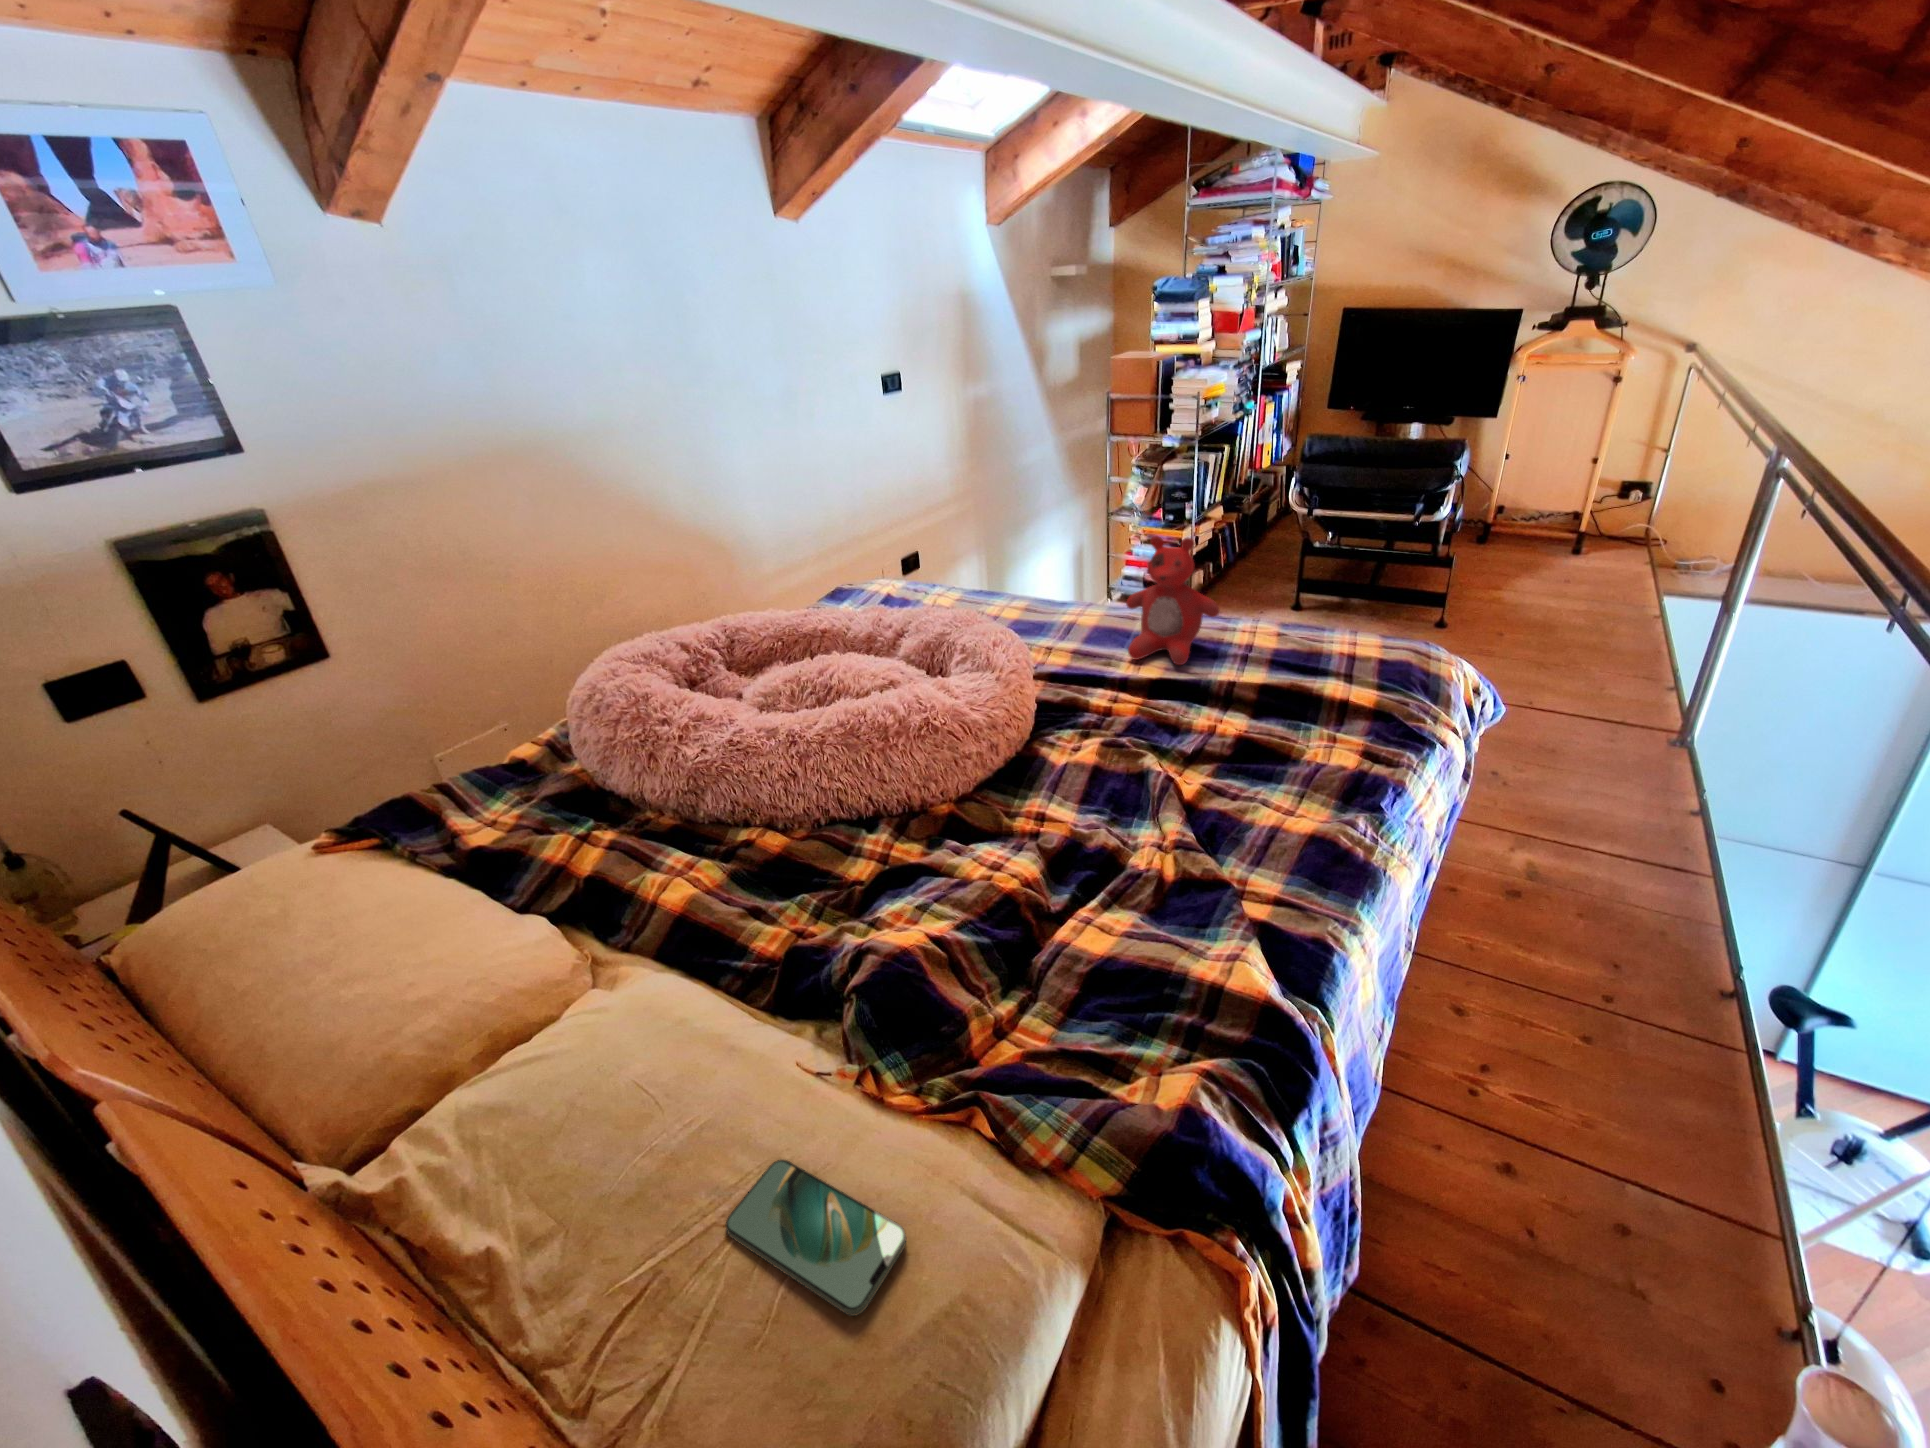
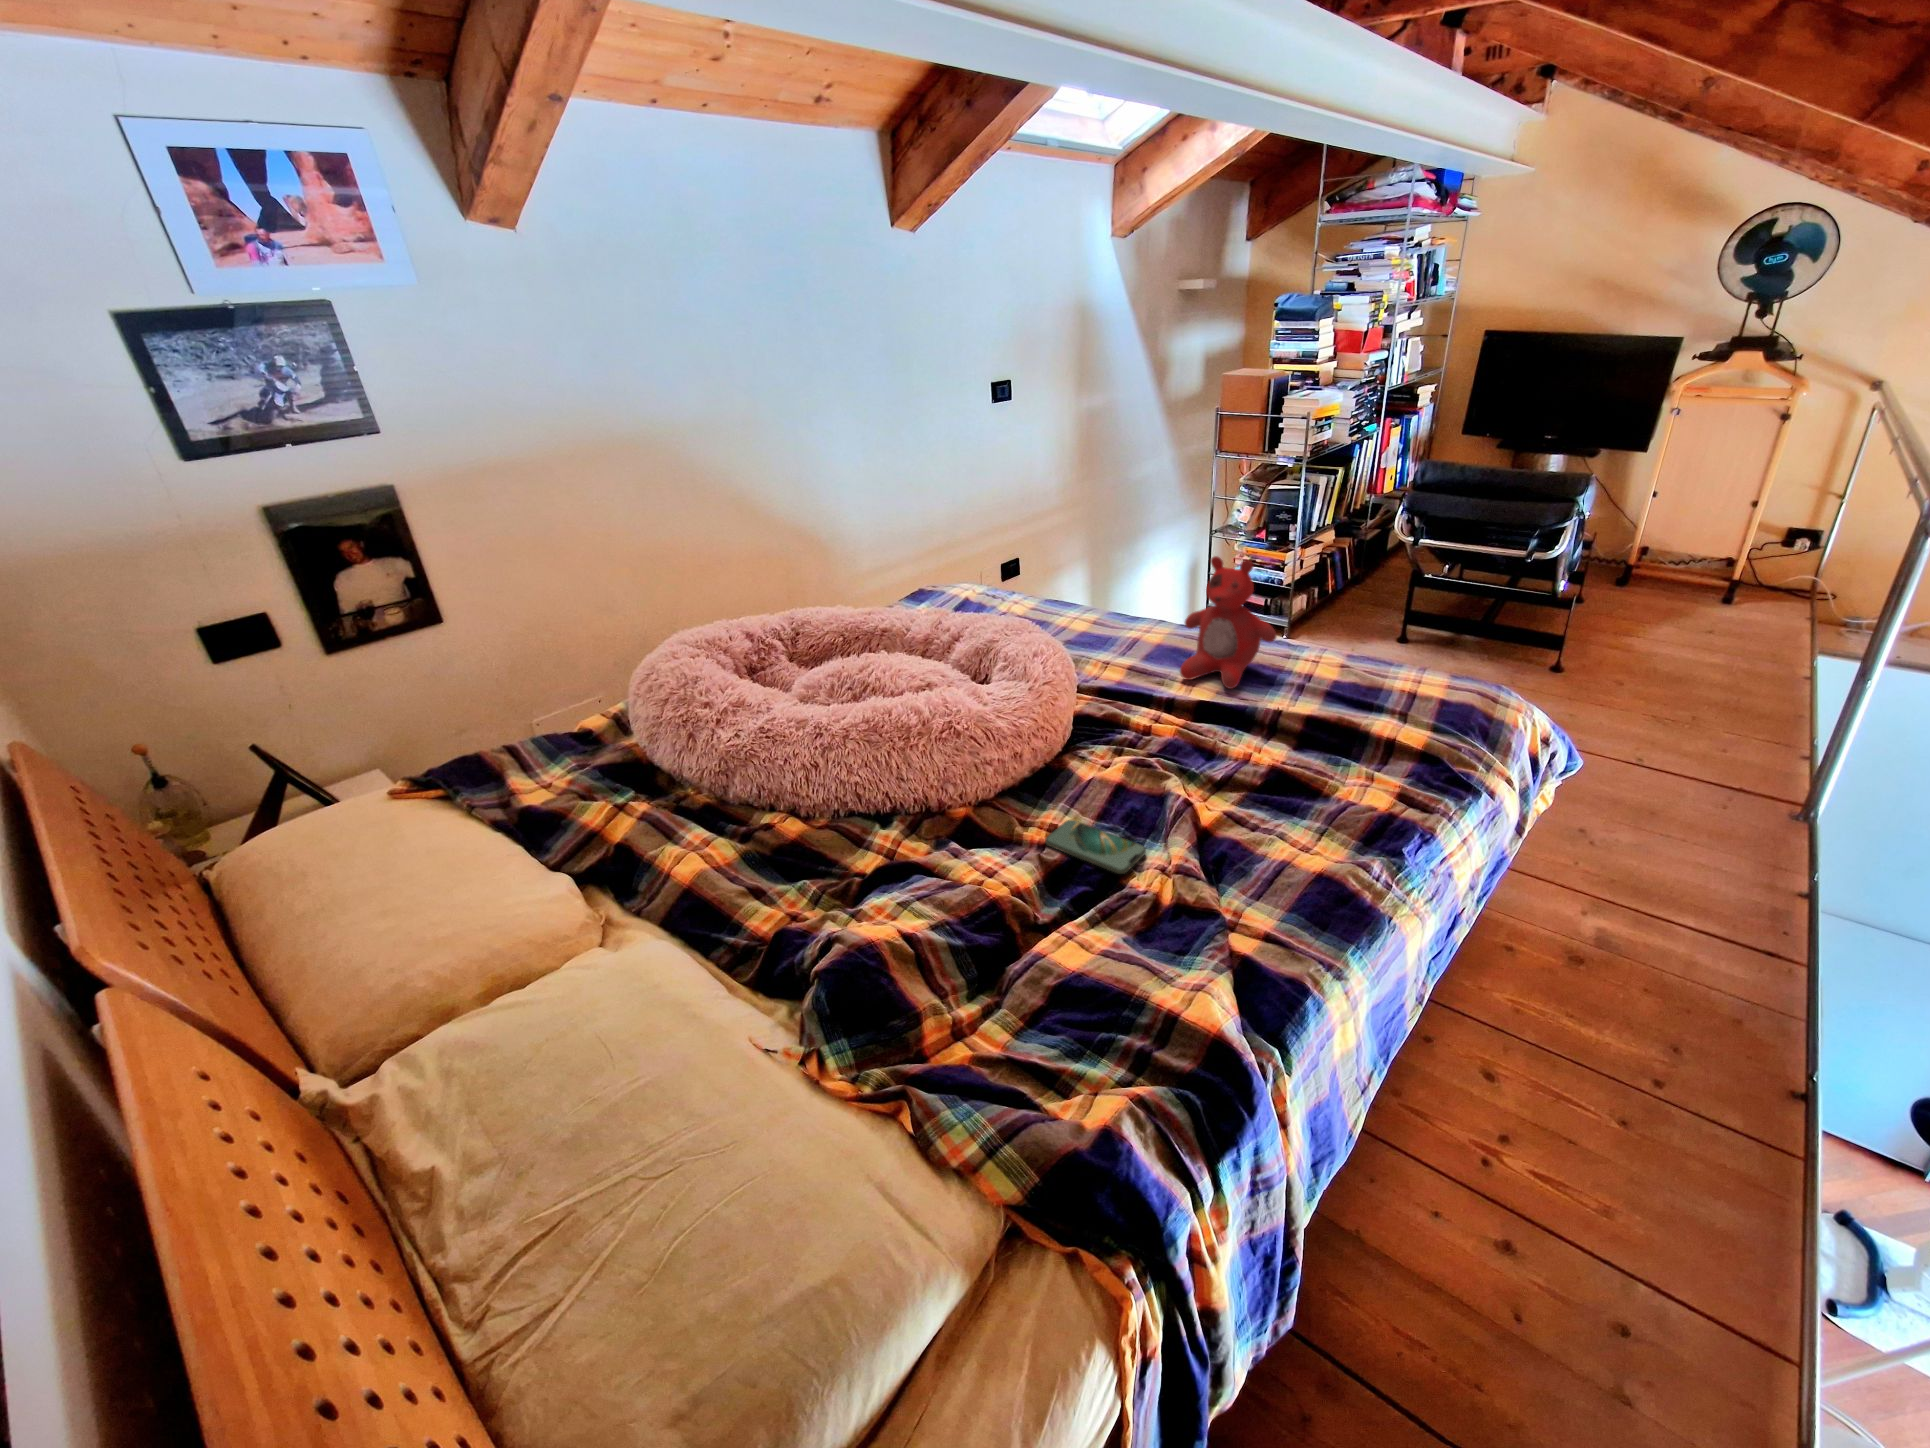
smartphone: present [725,1159,906,1316] -> present [1045,820,1146,874]

